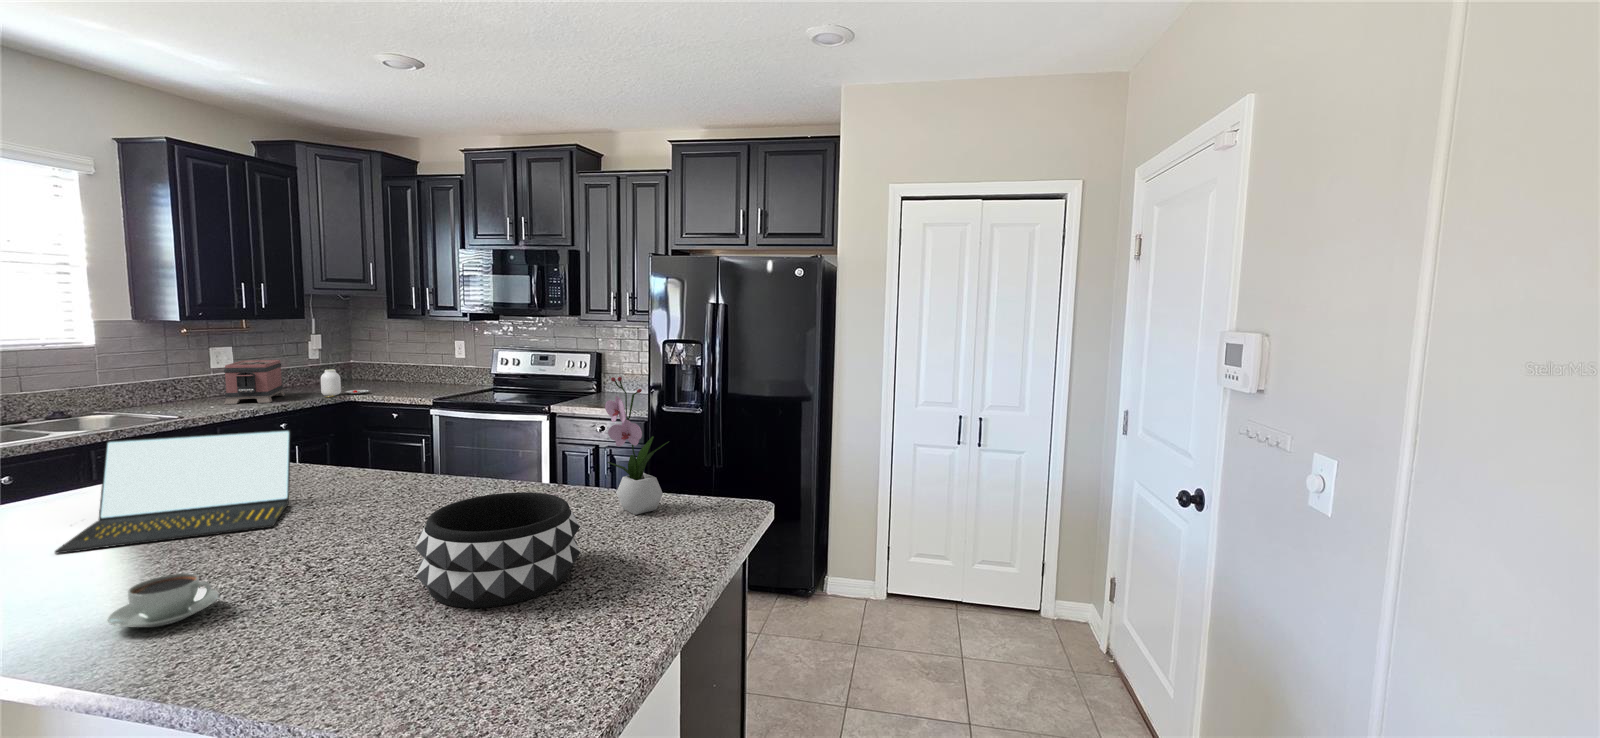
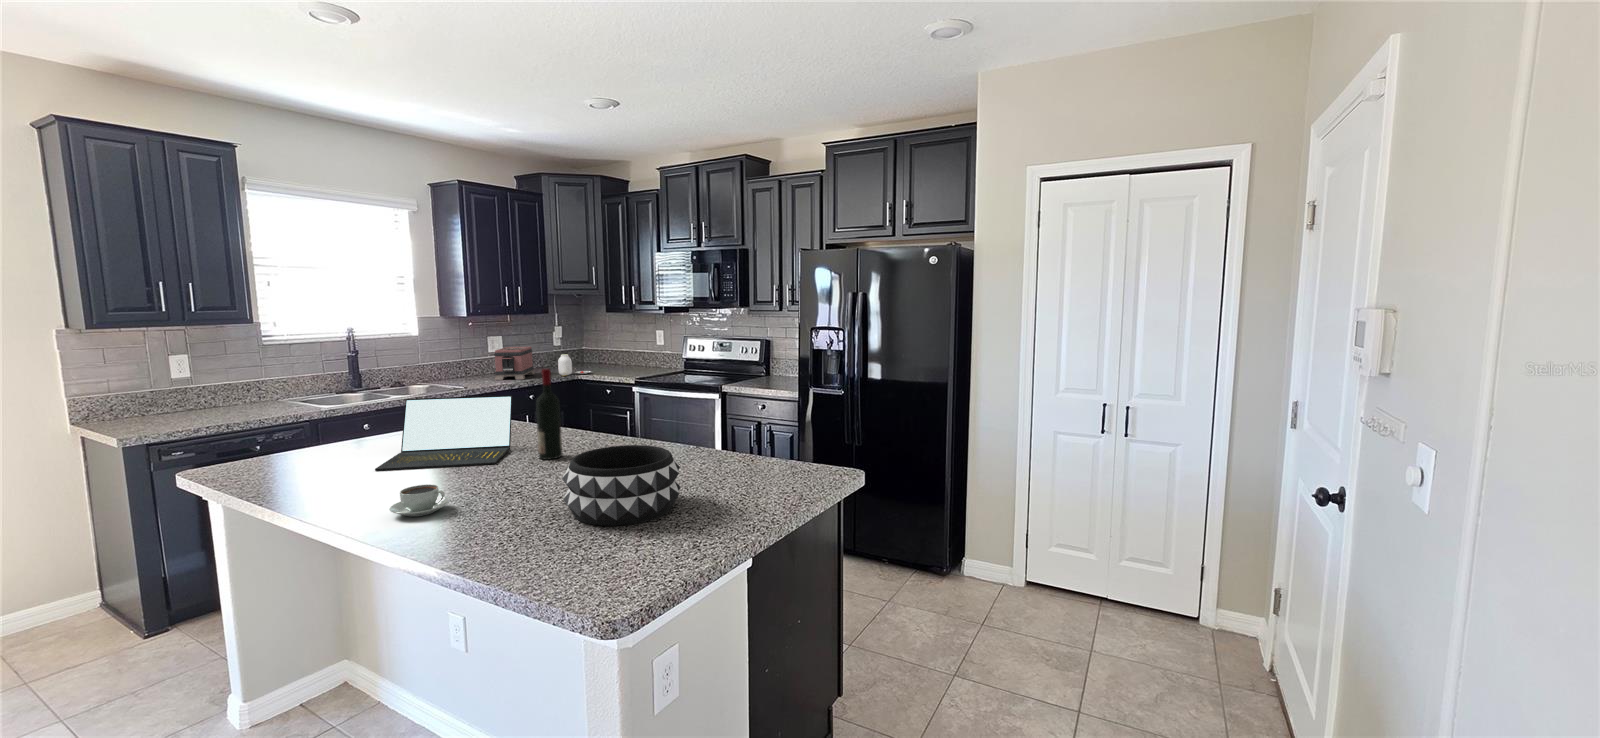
flower arrangement: present [605,377,669,515] -> none [719,357,772,473]
wine bottle: none [337,393,376,515] -> present [536,369,562,459]

